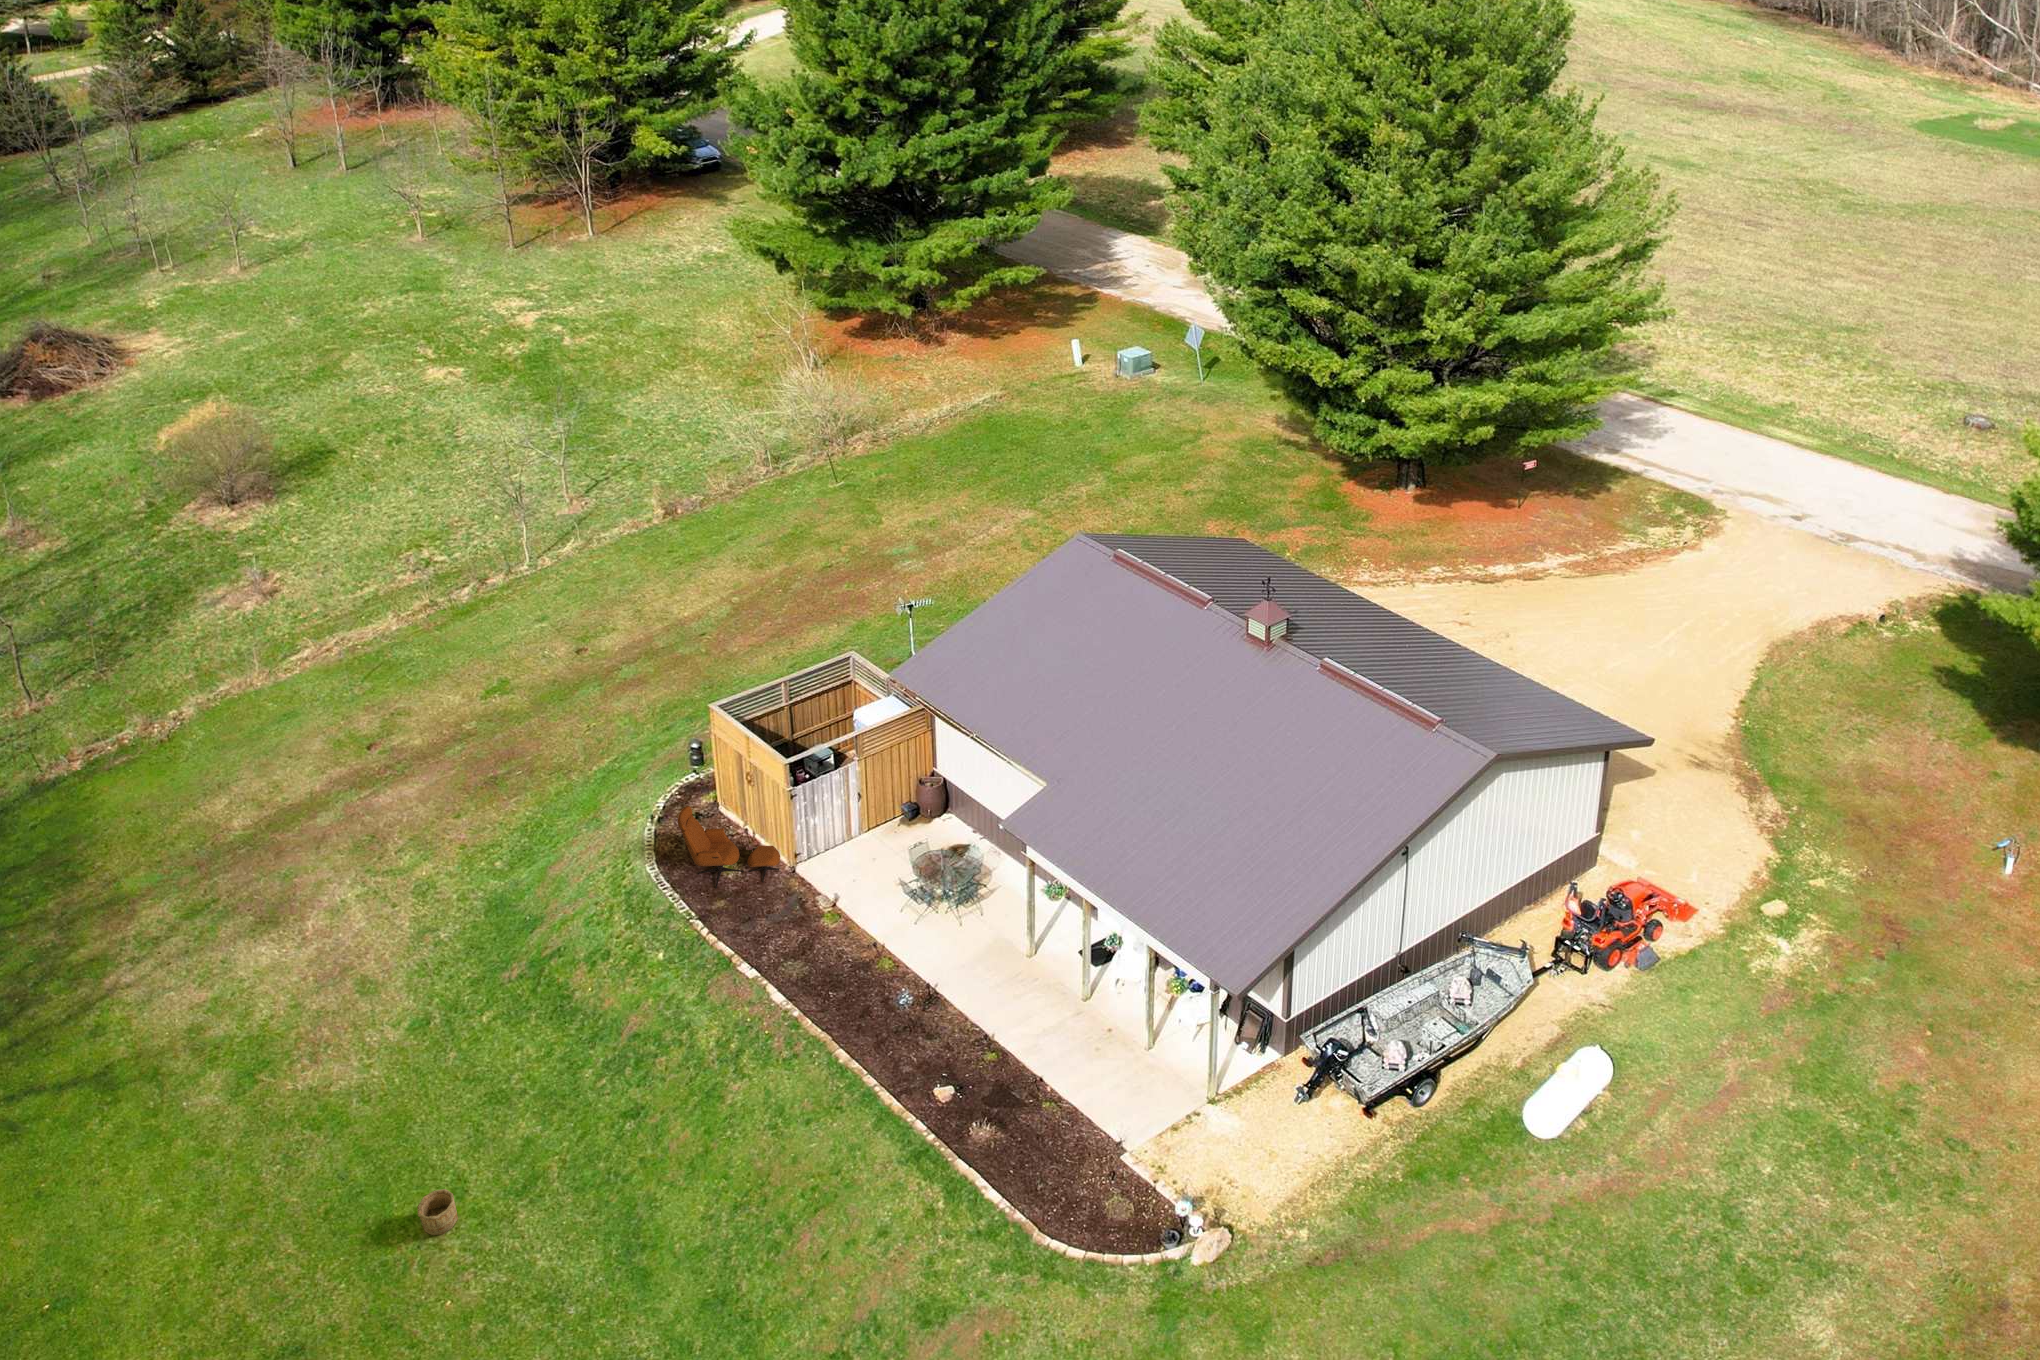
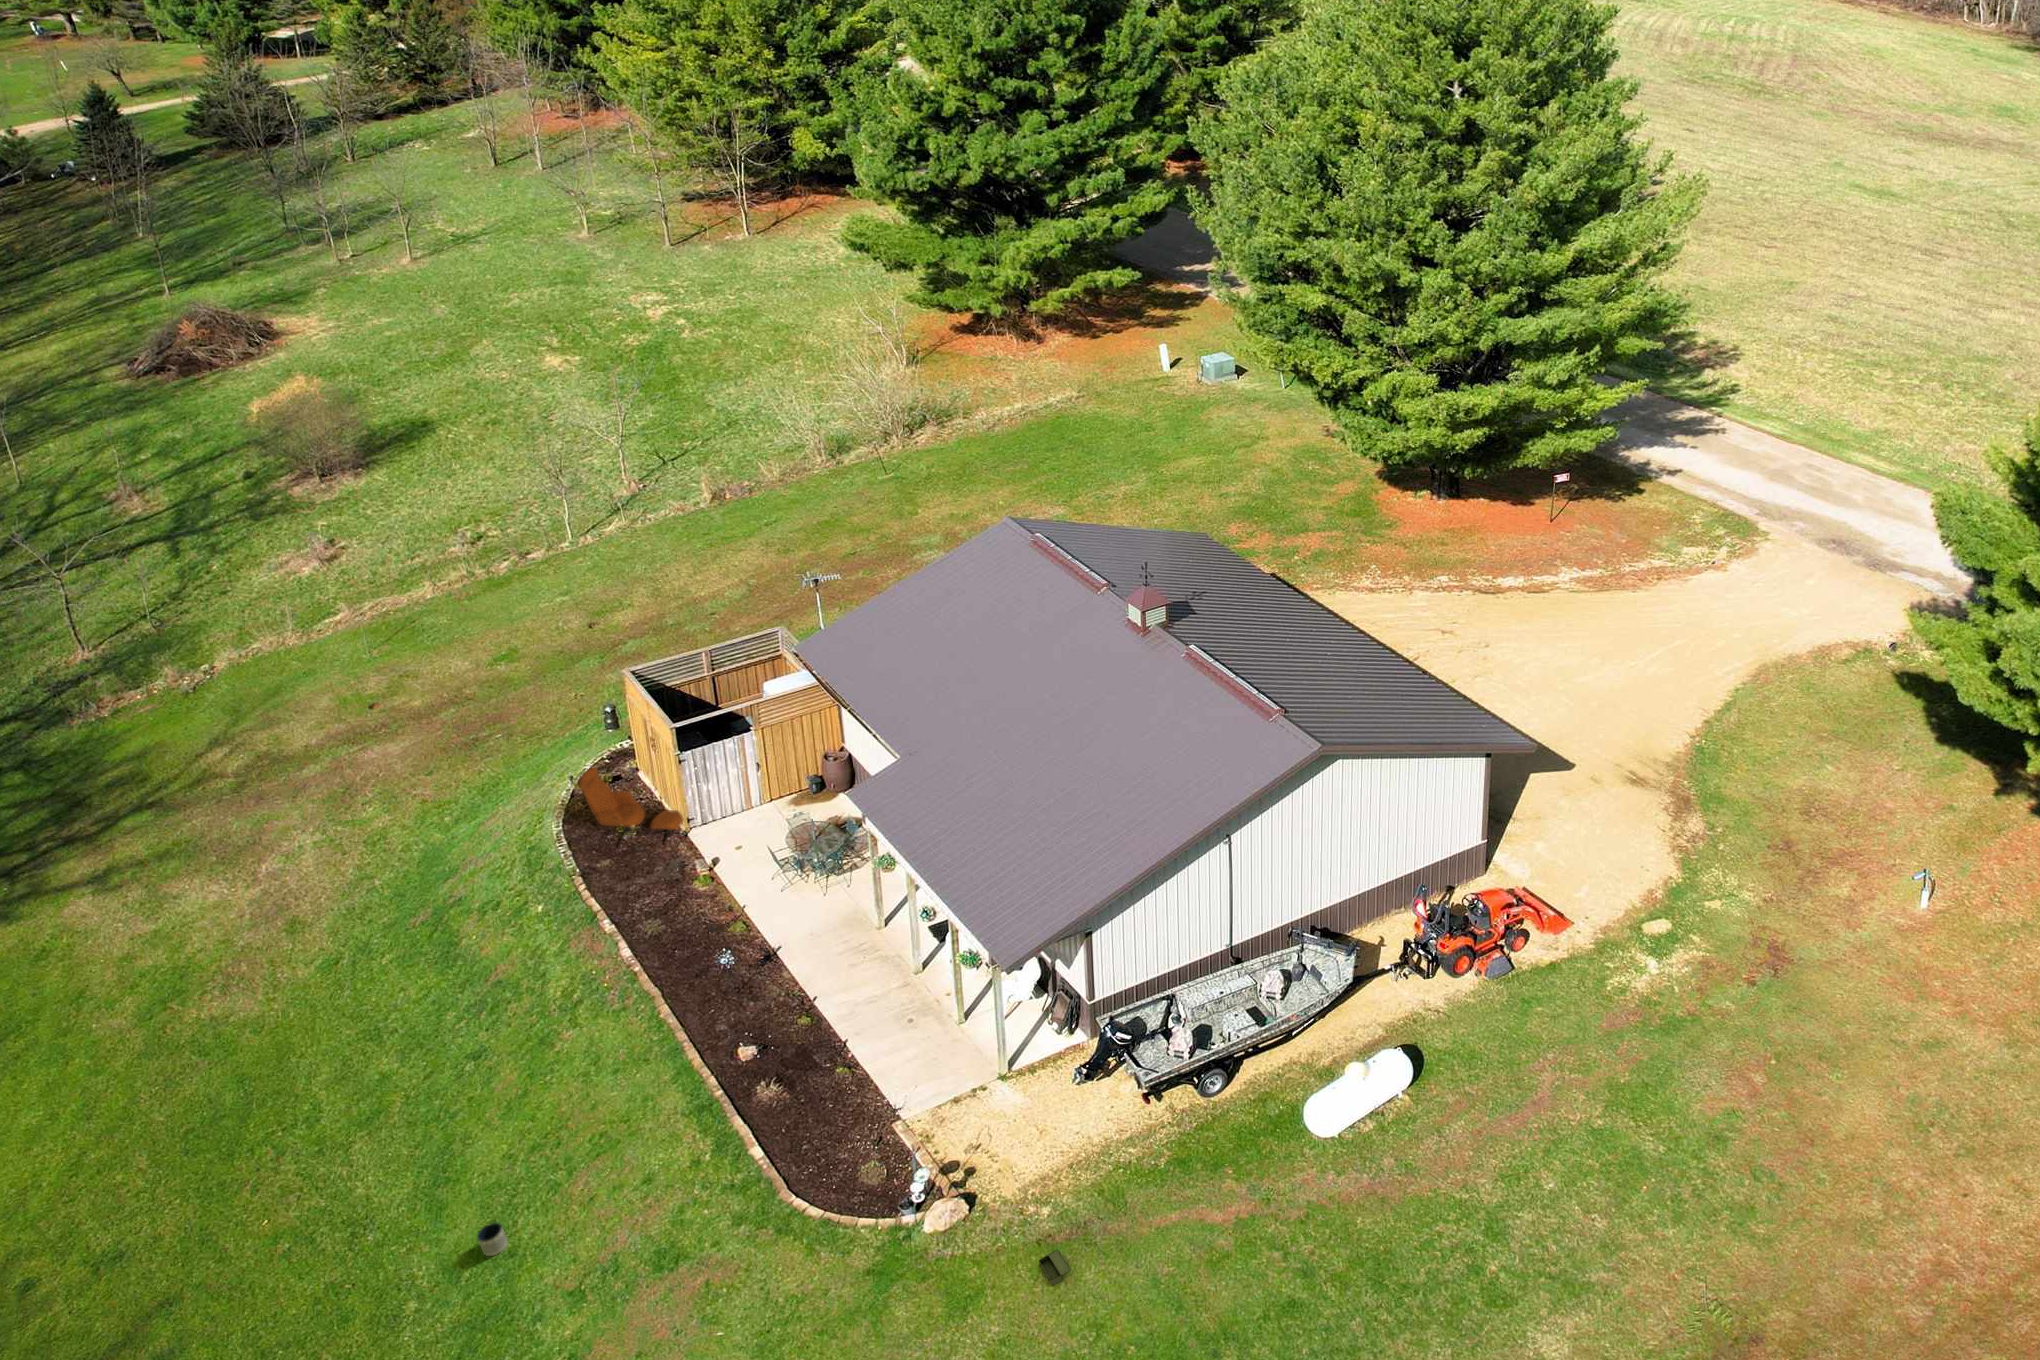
wooden bucket: present [417,1189,458,1235] -> none [241,1110,286,1152]
toolbox: none [1321,1273,1357,1311] -> present [1039,1250,1071,1286]
planter: none [714,1290,741,1326] -> present [477,1222,507,1256]

